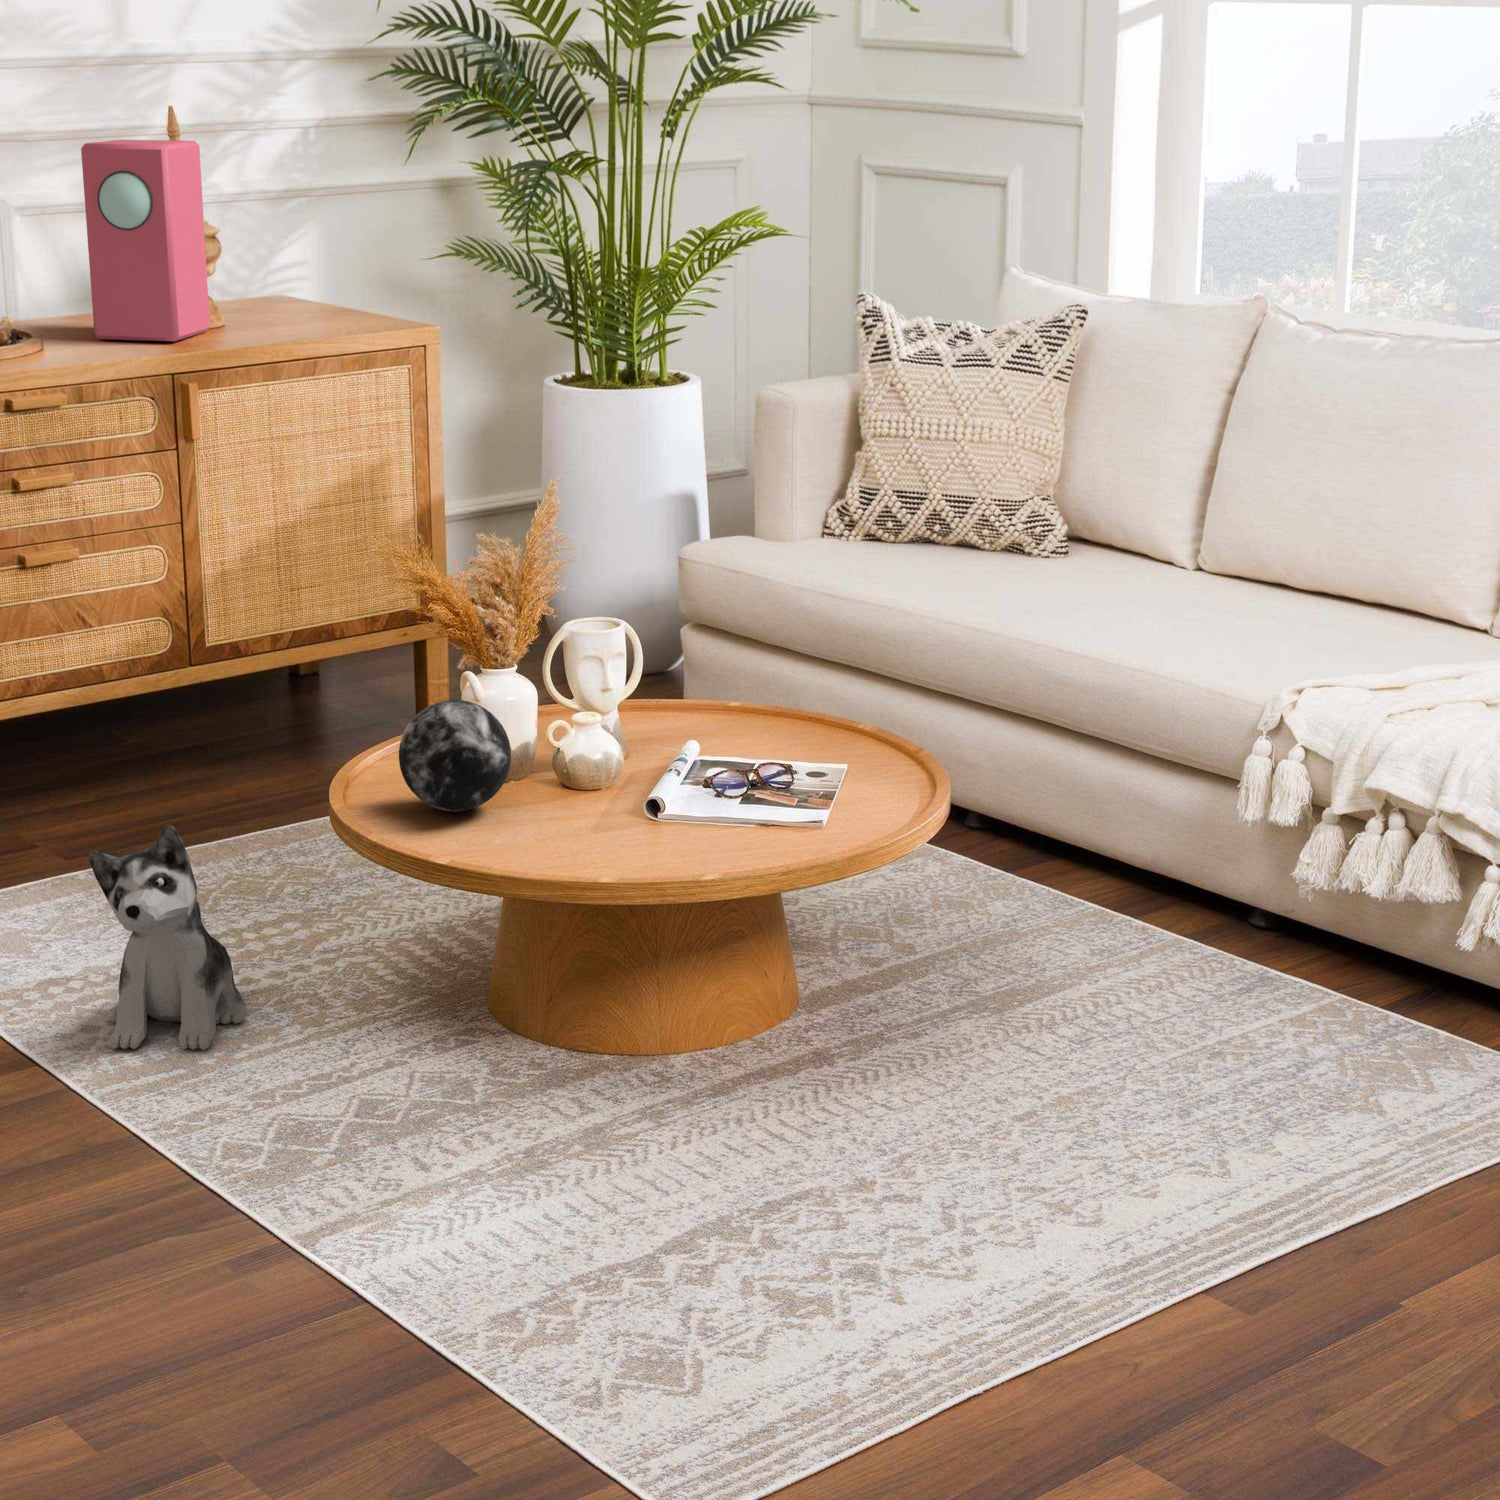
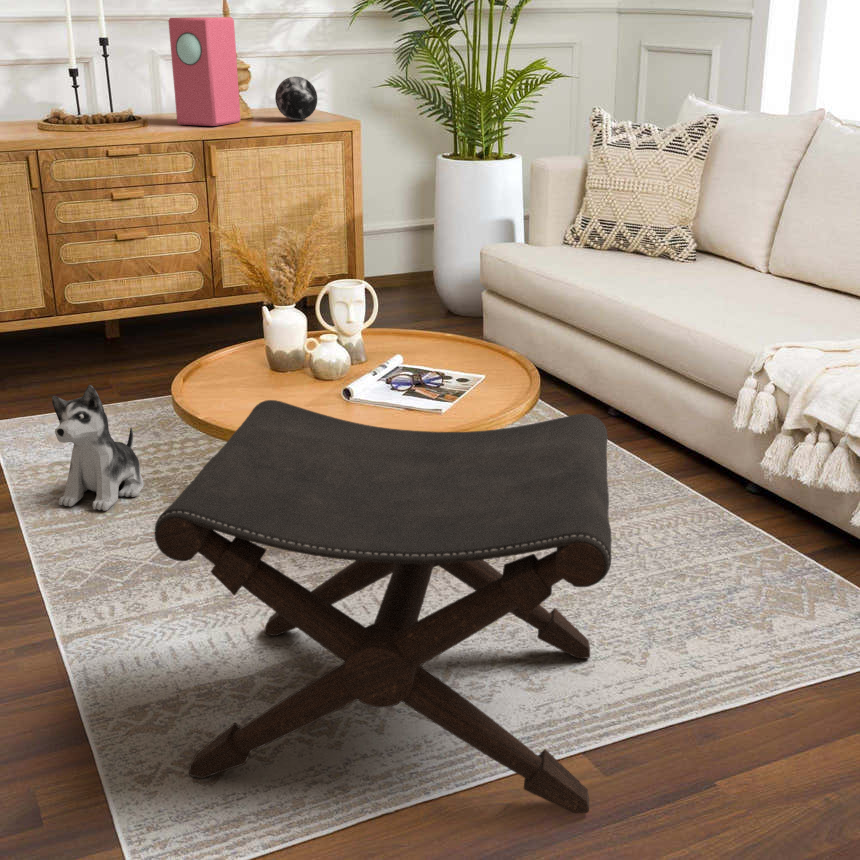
decorative orb: present [399,700,511,811] -> present [275,77,317,120]
footstool: none [616,796,1294,1393] -> present [155,400,612,813]

